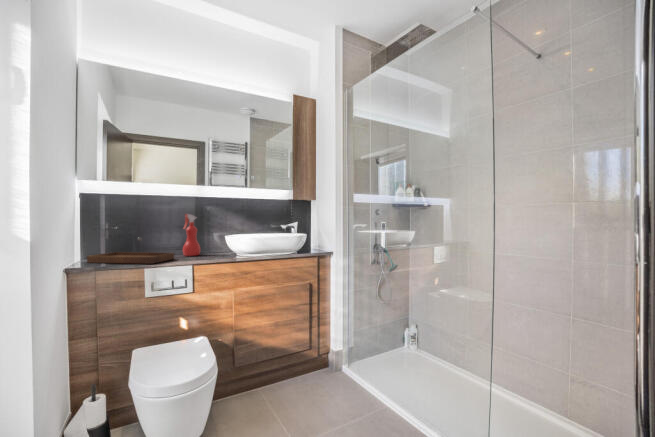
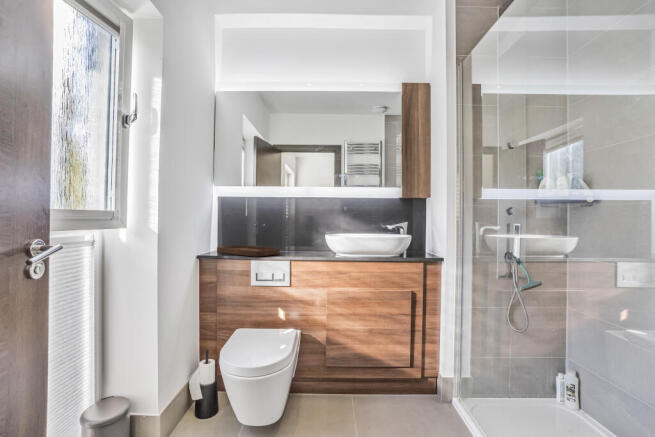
spray bottle: present [183,214,200,256] -> none [290,213,306,252]

